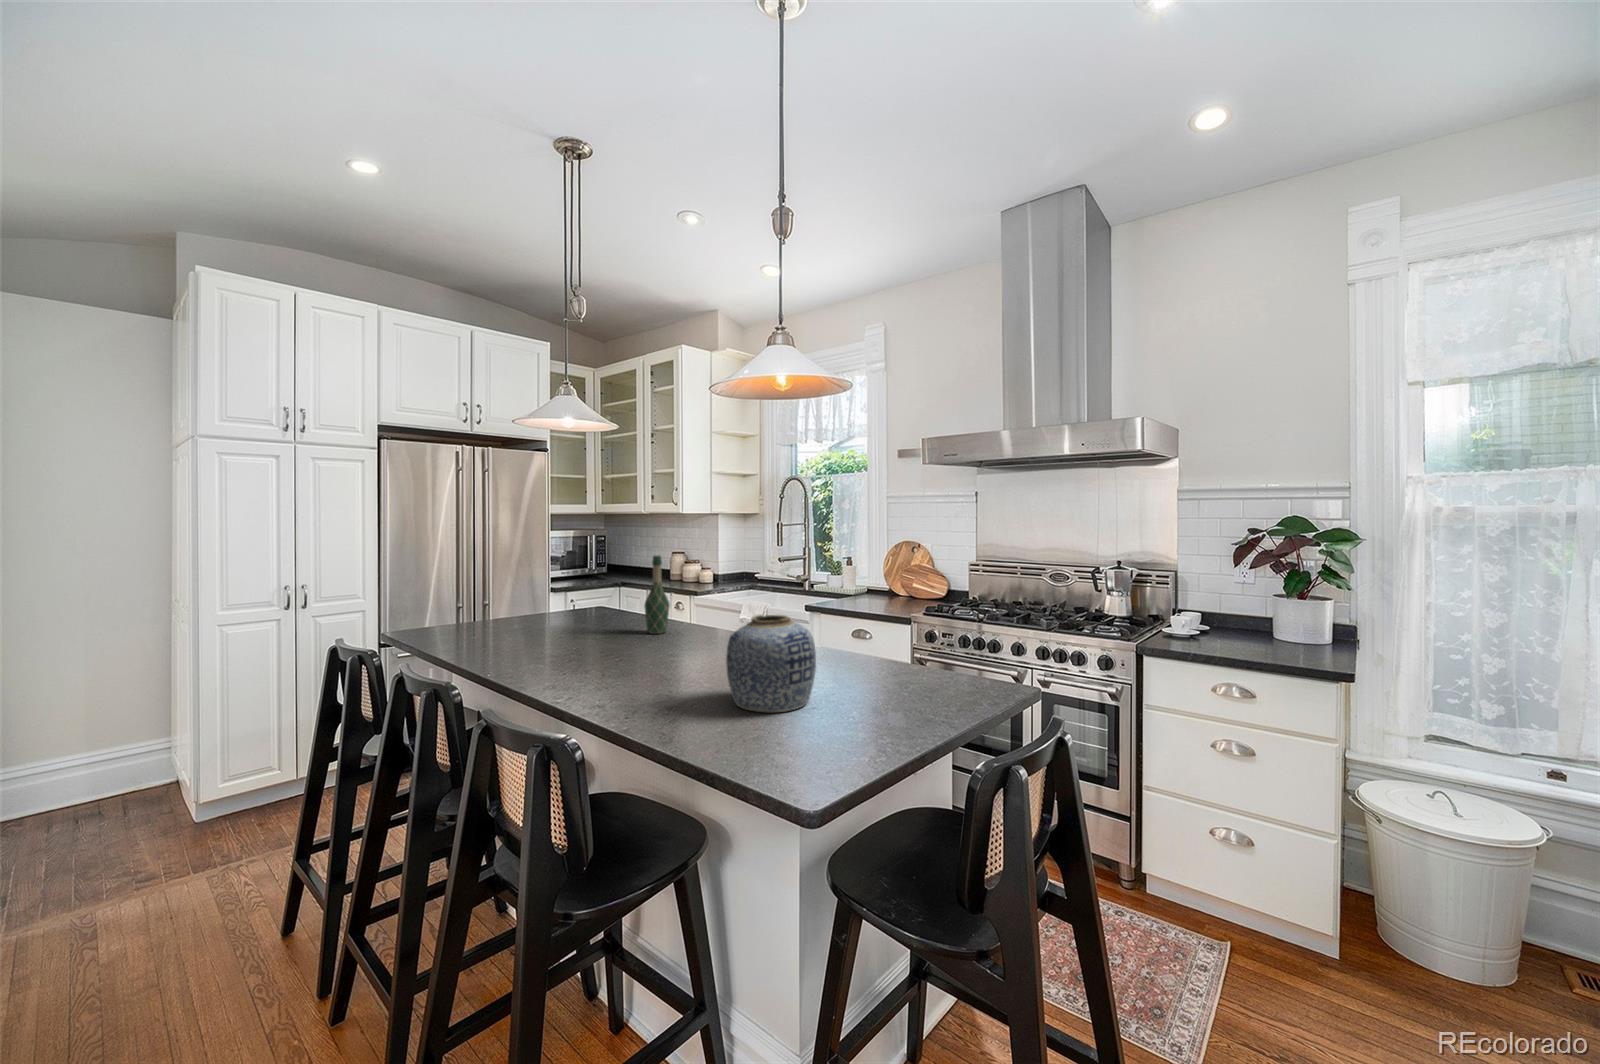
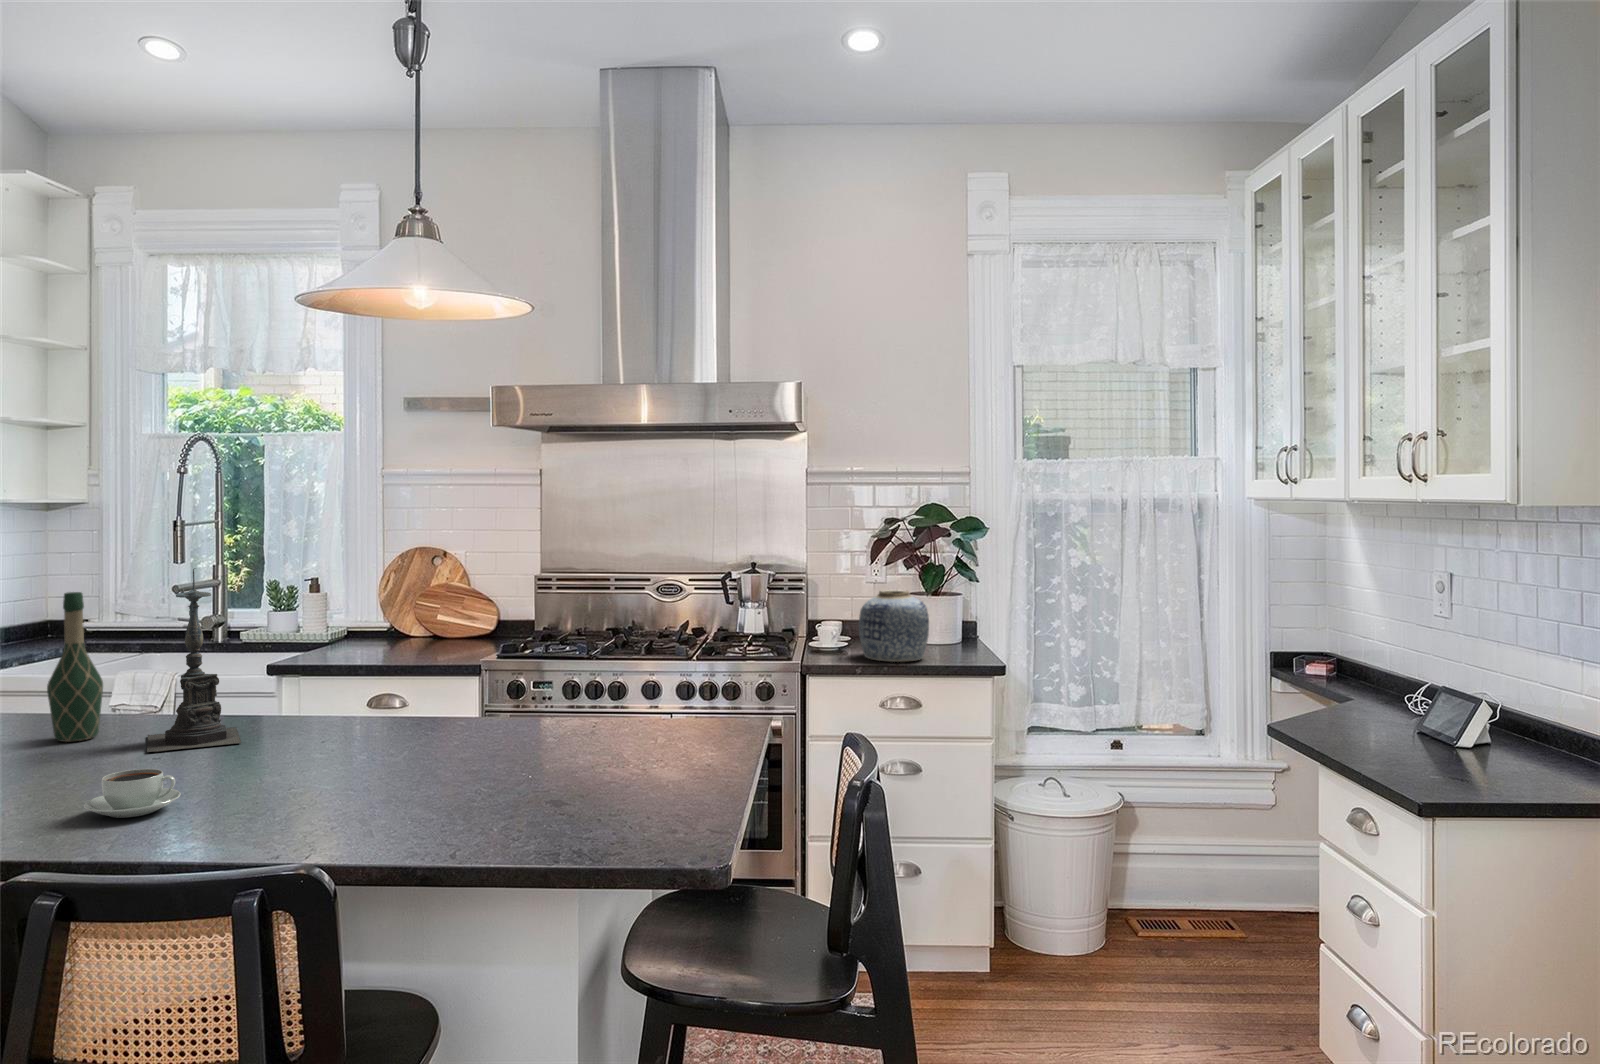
candle holder: none [668,545,726,646] -> present [147,568,241,752]
vase: present [726,614,816,712] -> present [859,590,929,662]
coffee cup: none [583,652,631,678] -> present [84,769,181,818]

